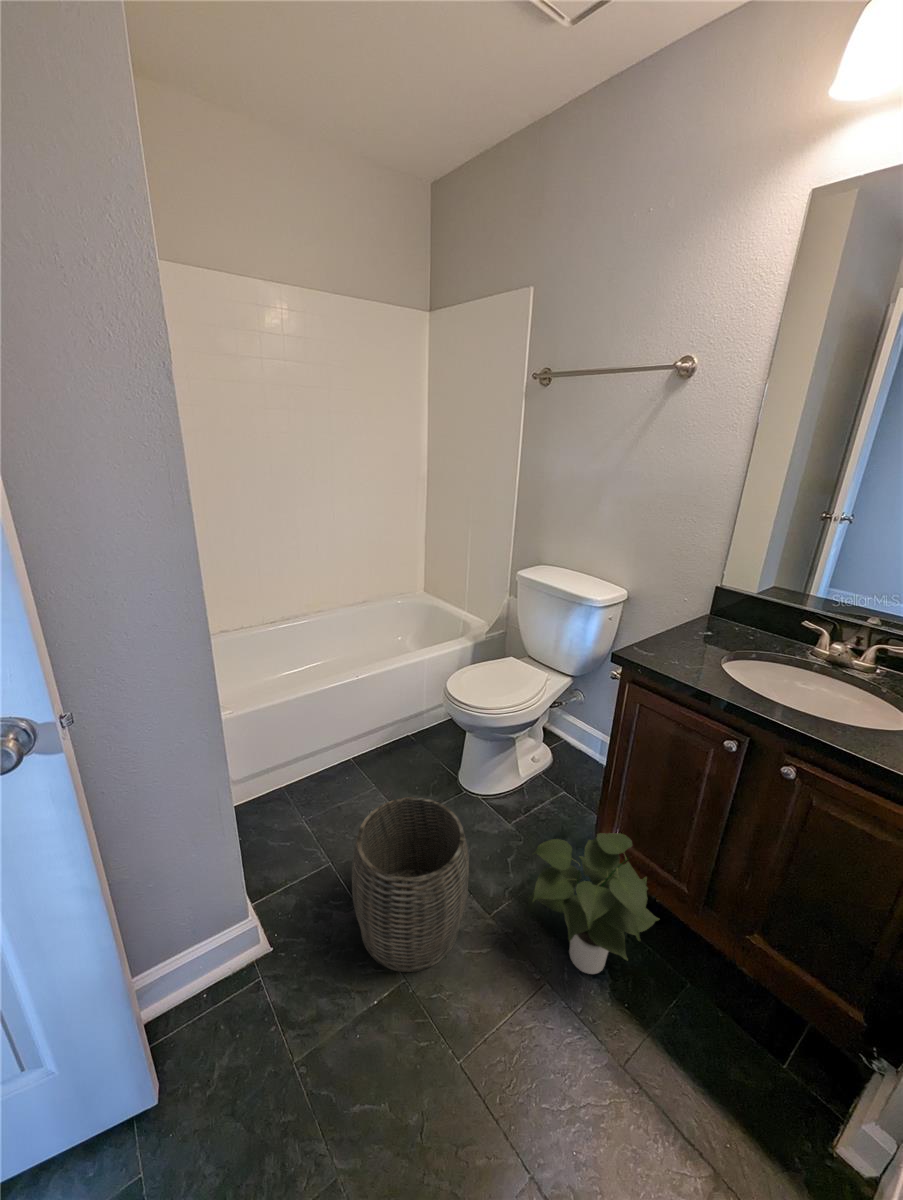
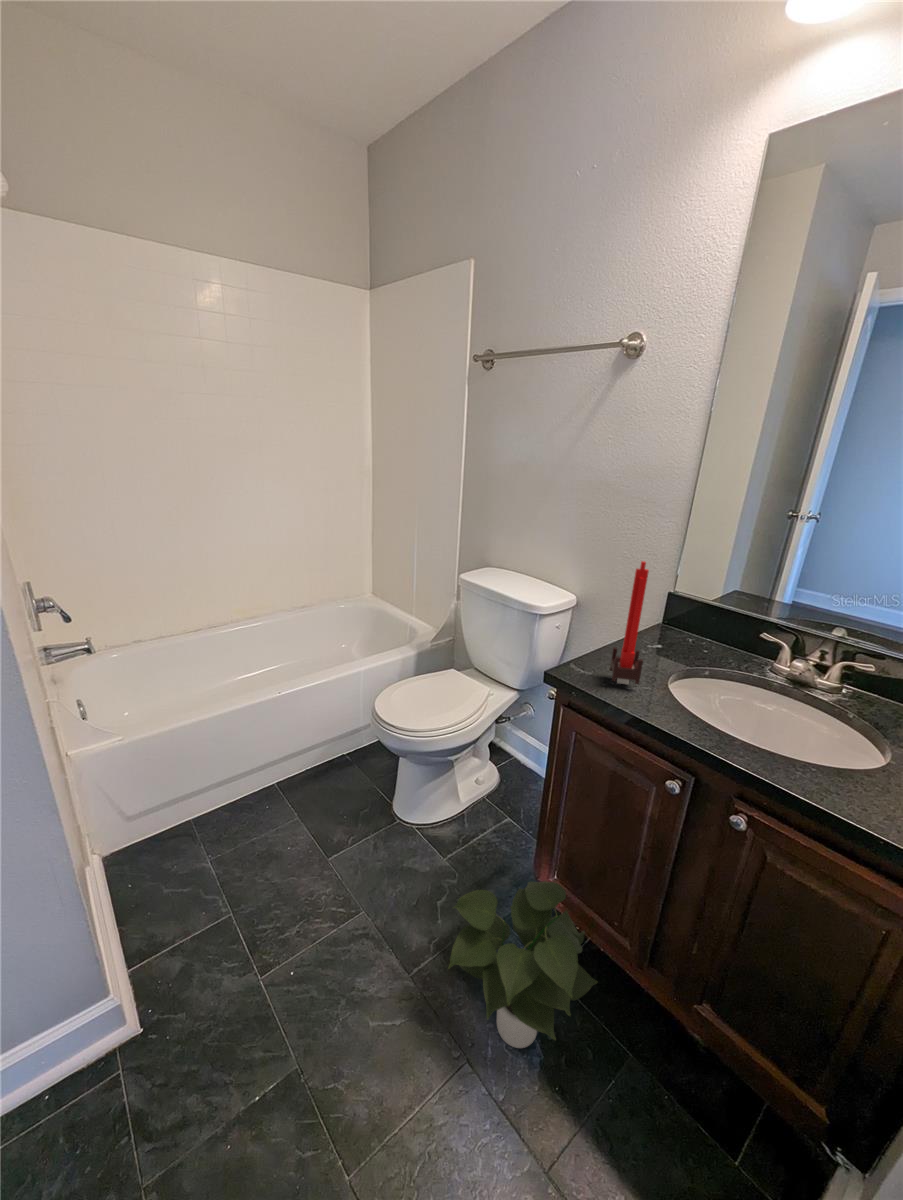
candle: none [670,557,708,663] -> present [610,561,649,684]
woven basket: present [352,797,469,972] -> none [236,841,380,1055]

